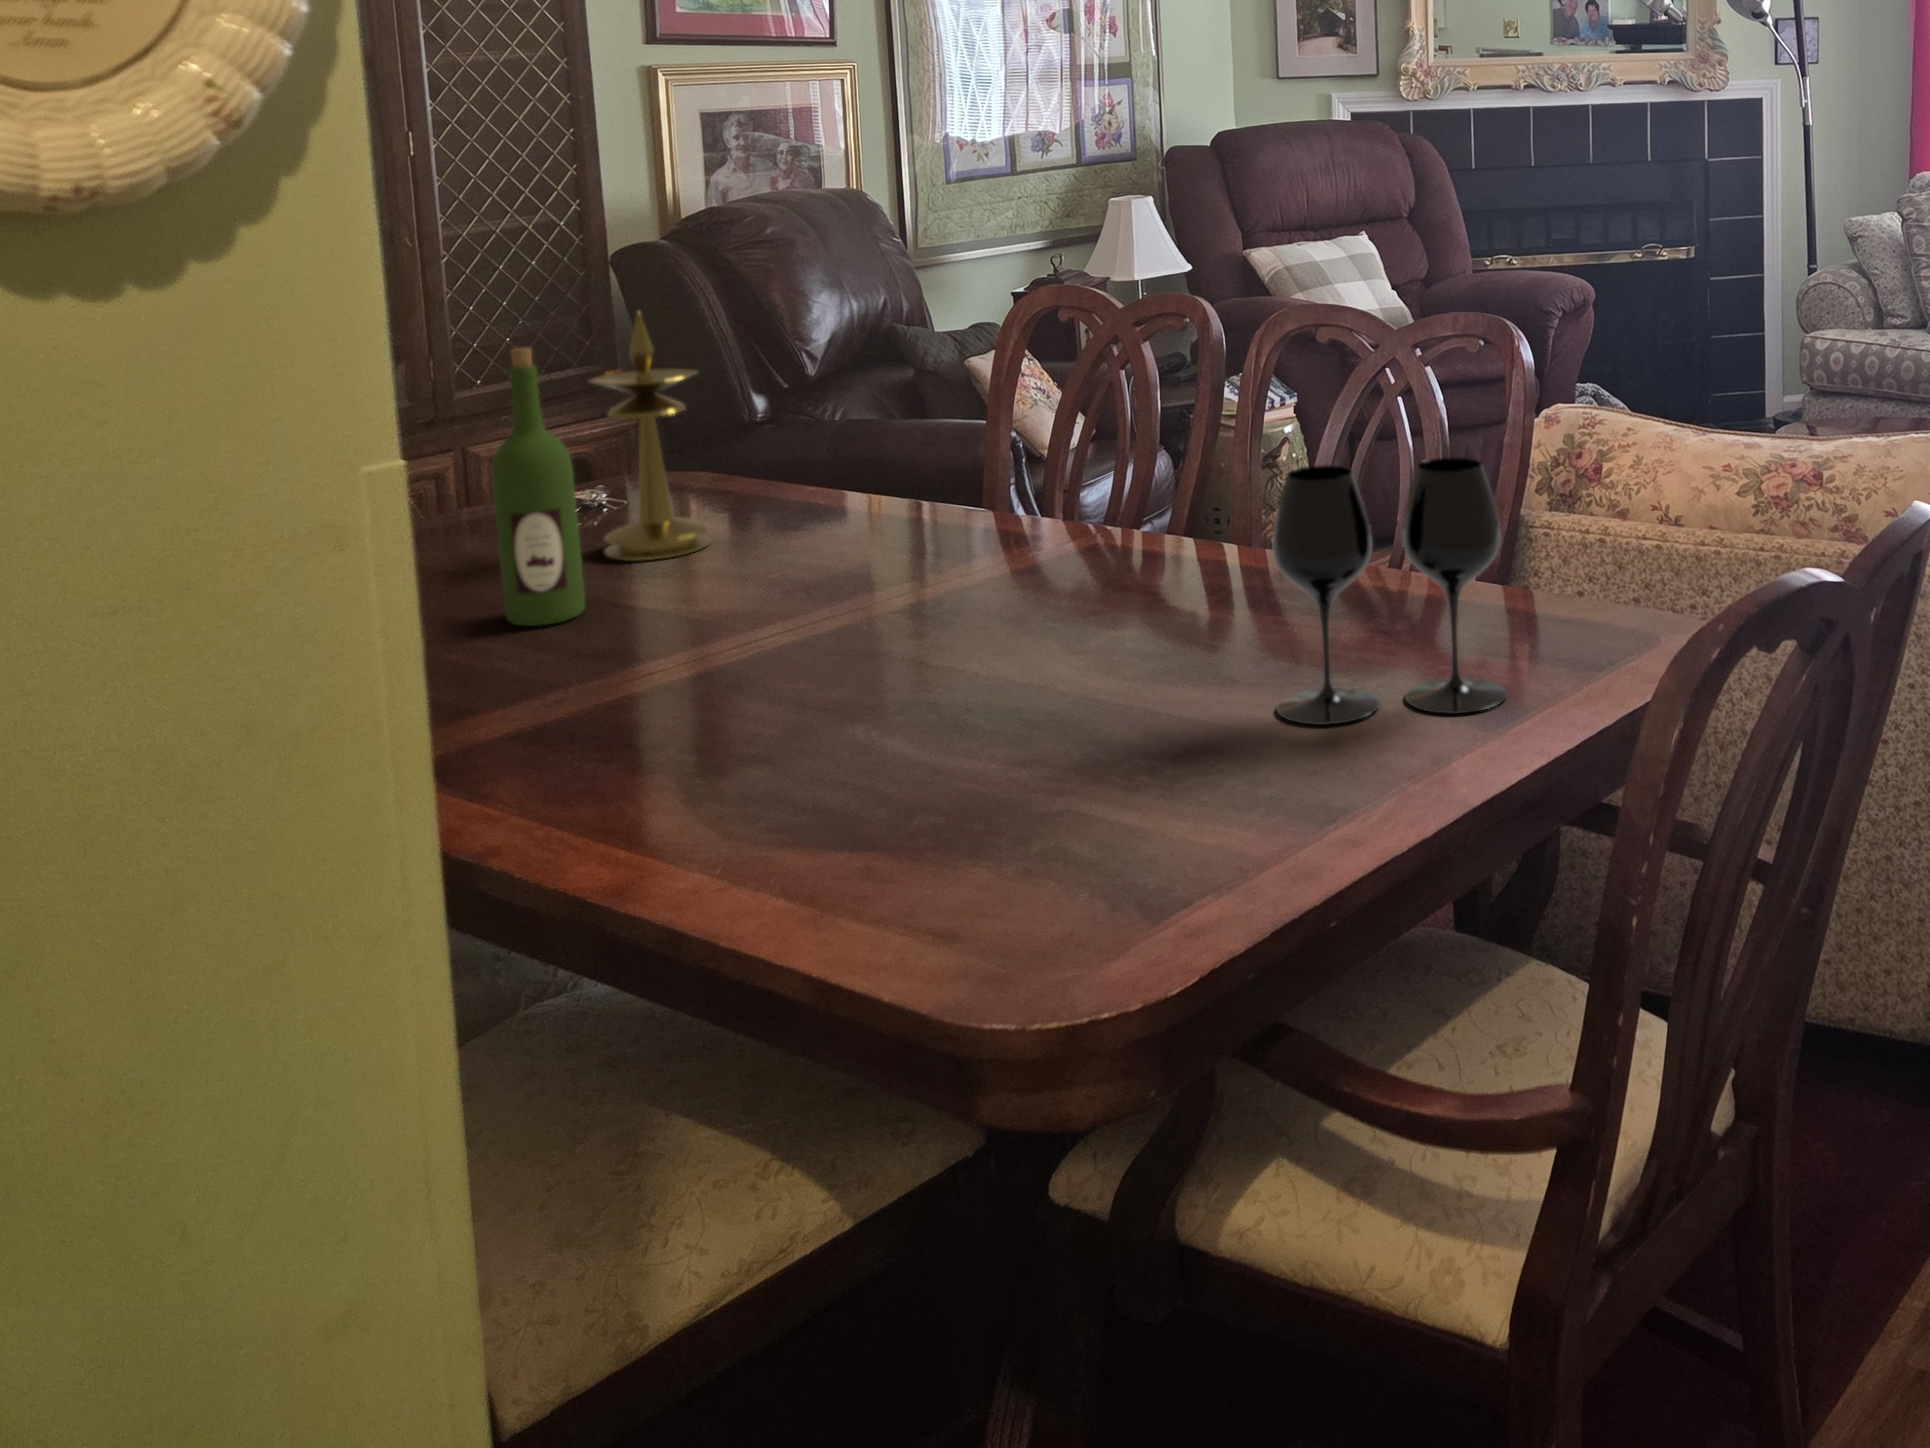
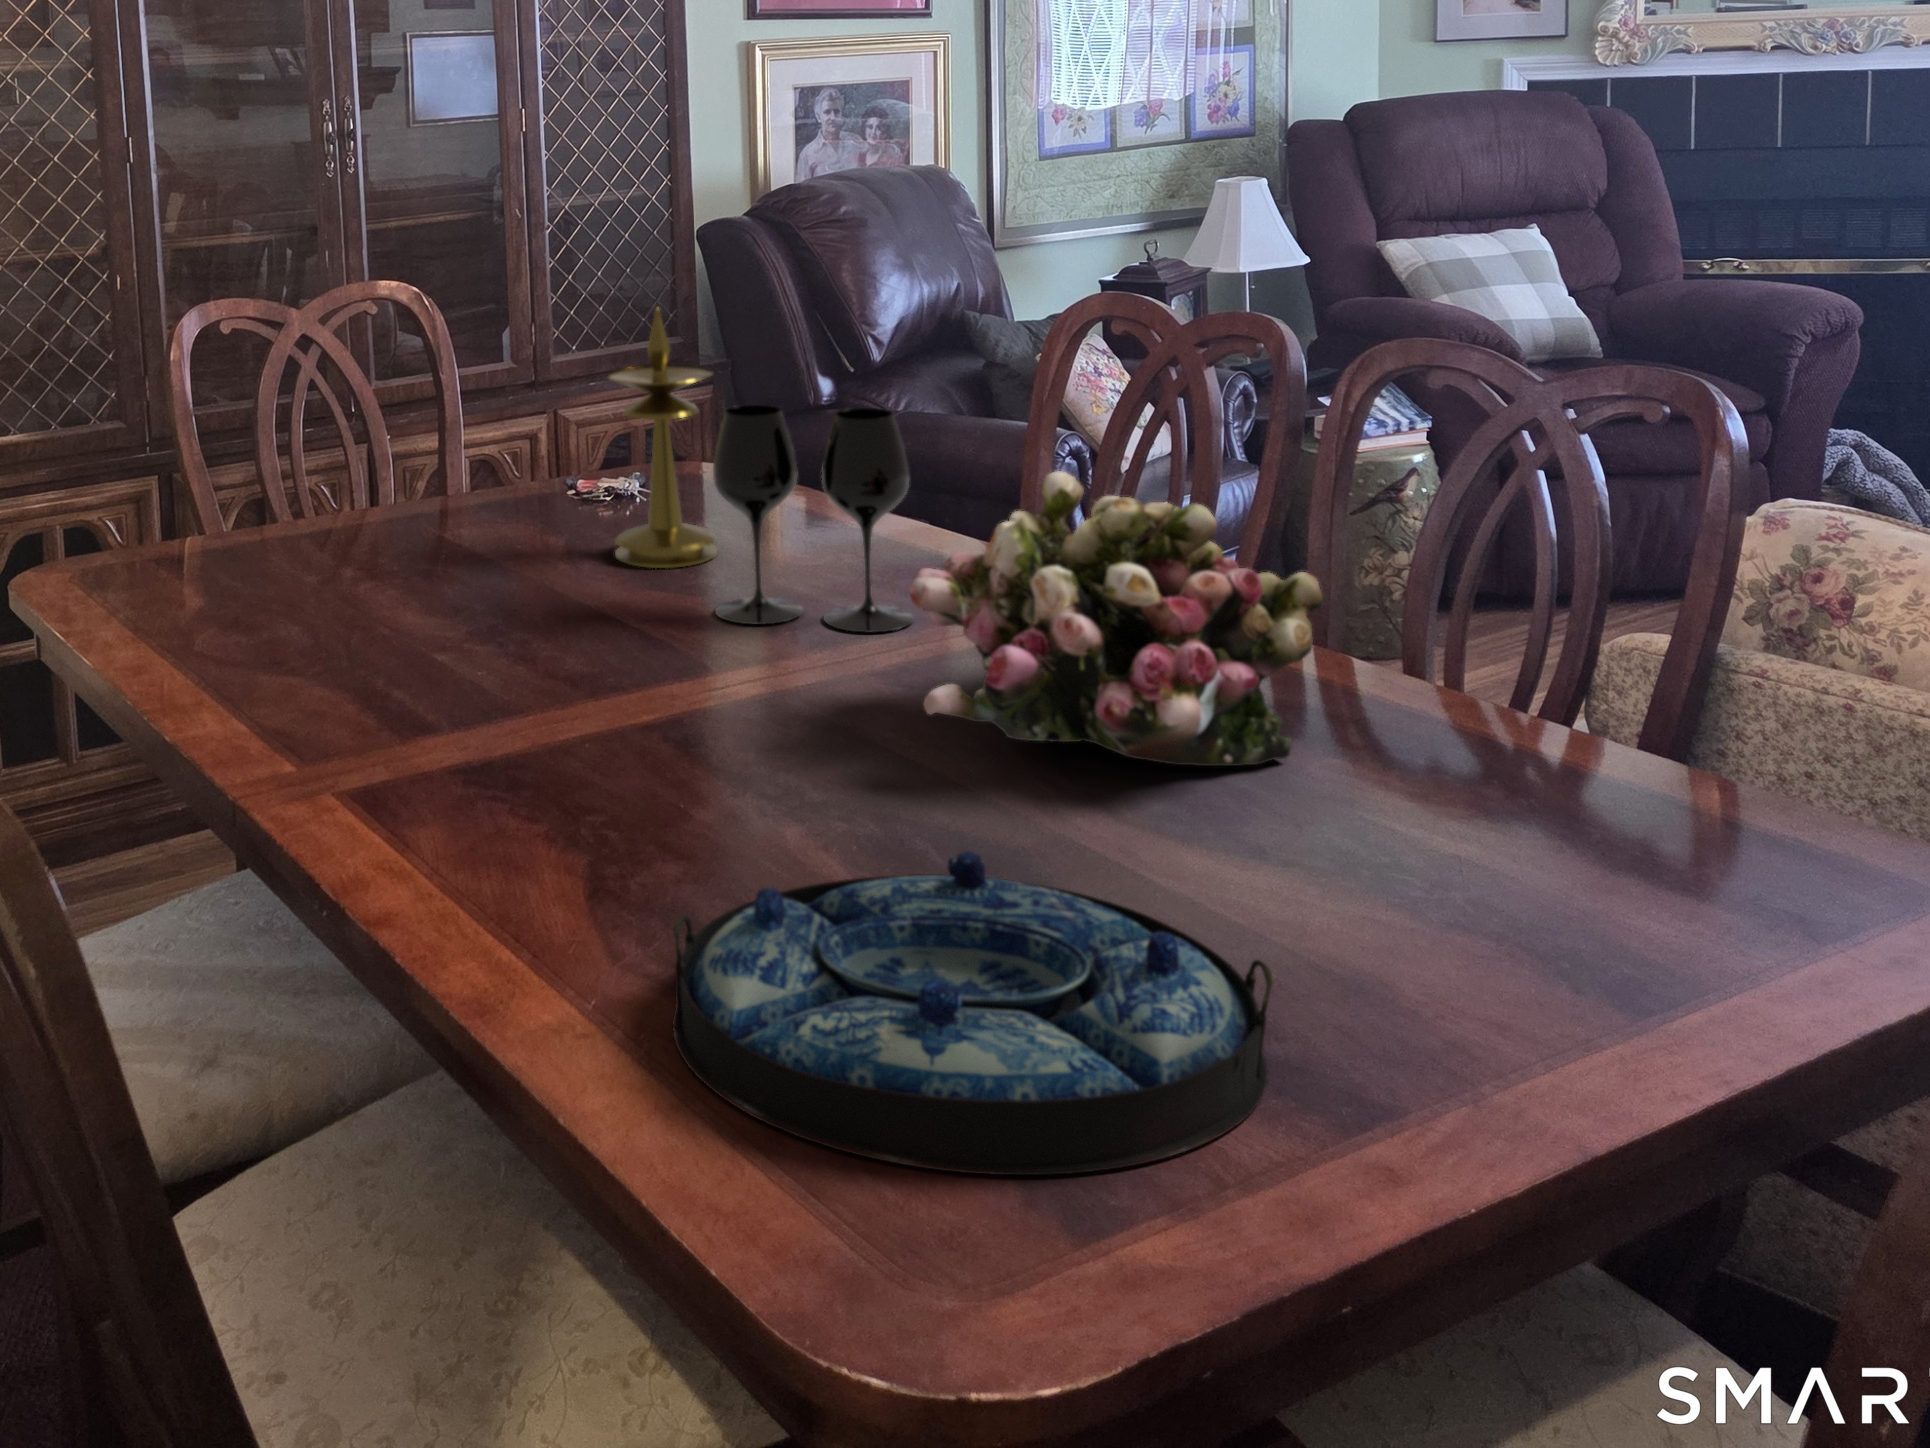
wine bottle: present [492,348,585,626] -> none [497,345,577,631]
flower arrangement: none [928,416,1259,635] -> present [910,471,1323,766]
wine glass: present [1273,458,1507,725] -> present [713,405,914,633]
serving tray: none [789,697,1265,919] -> present [673,851,1274,1175]

